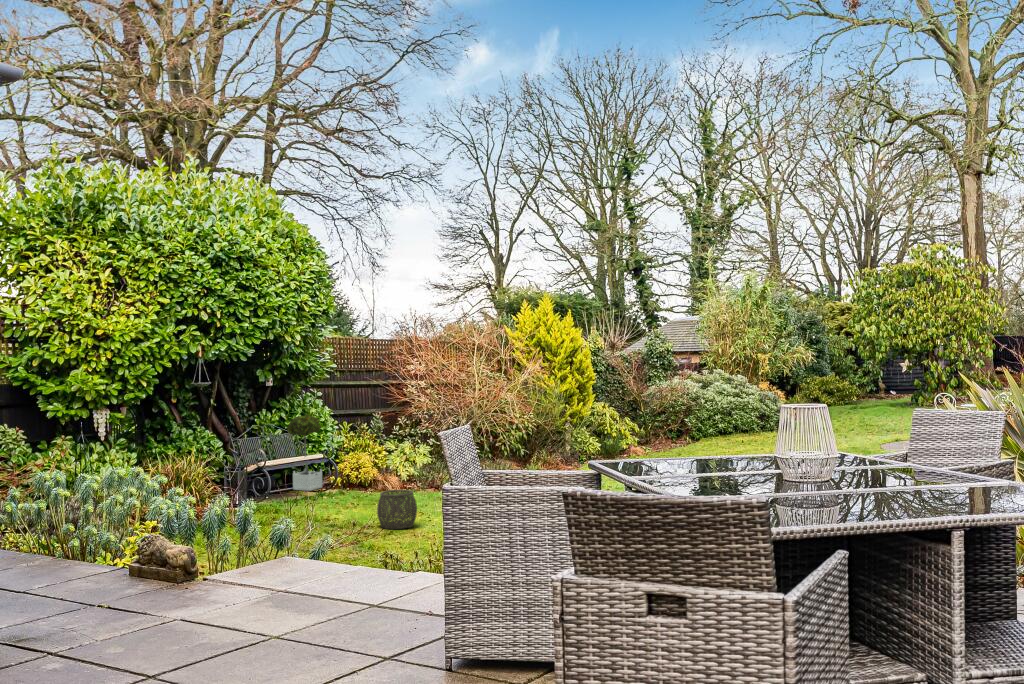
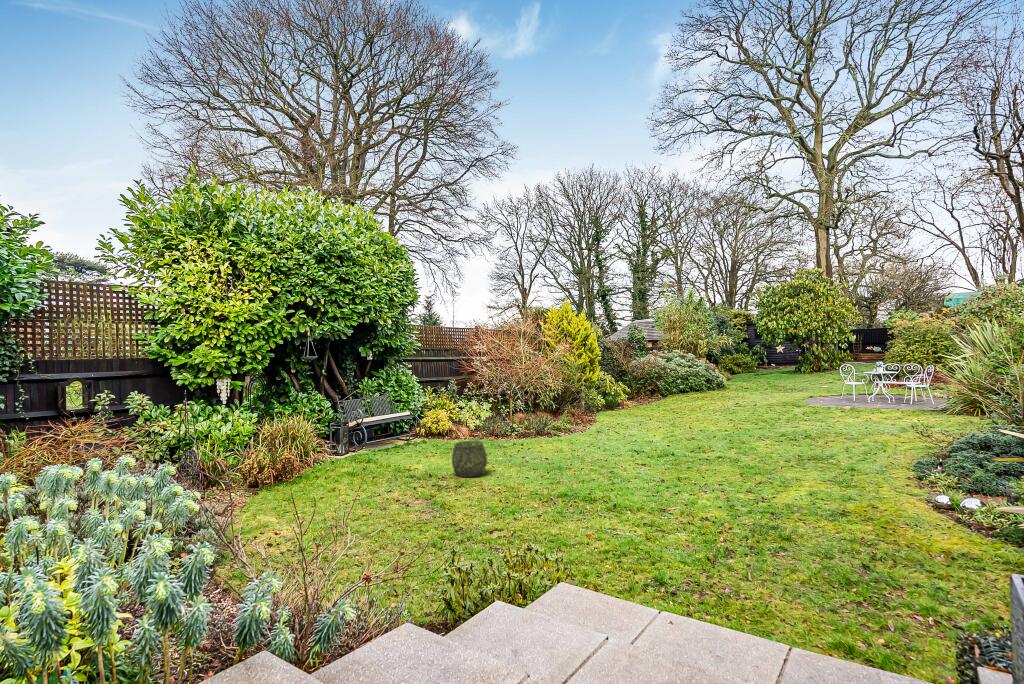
potted tree: present [287,415,322,491] -> none [384,381,412,439]

